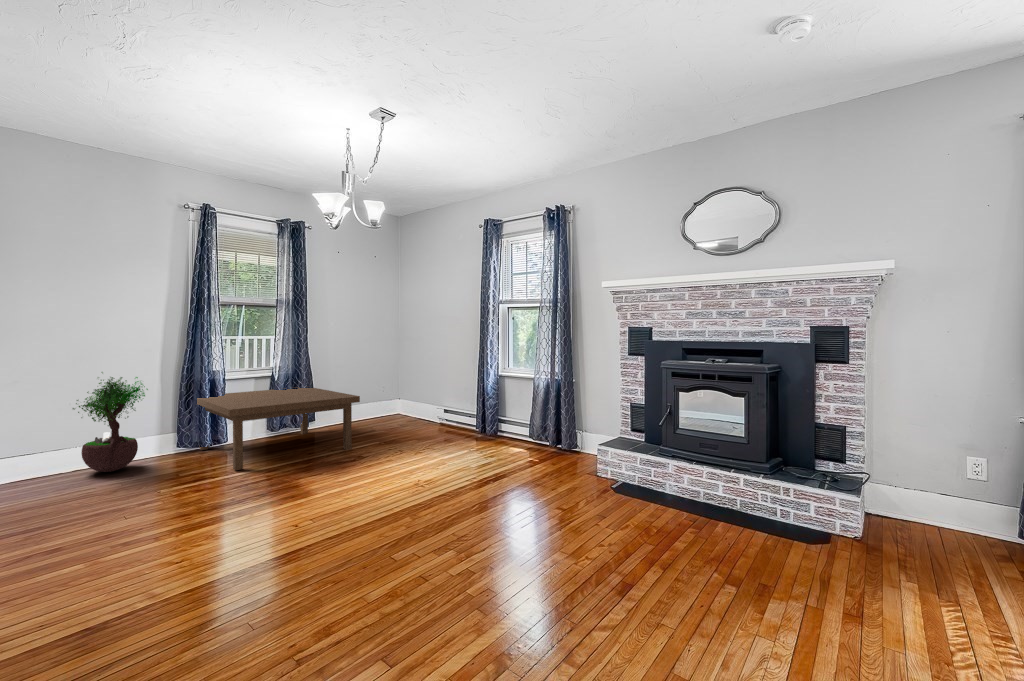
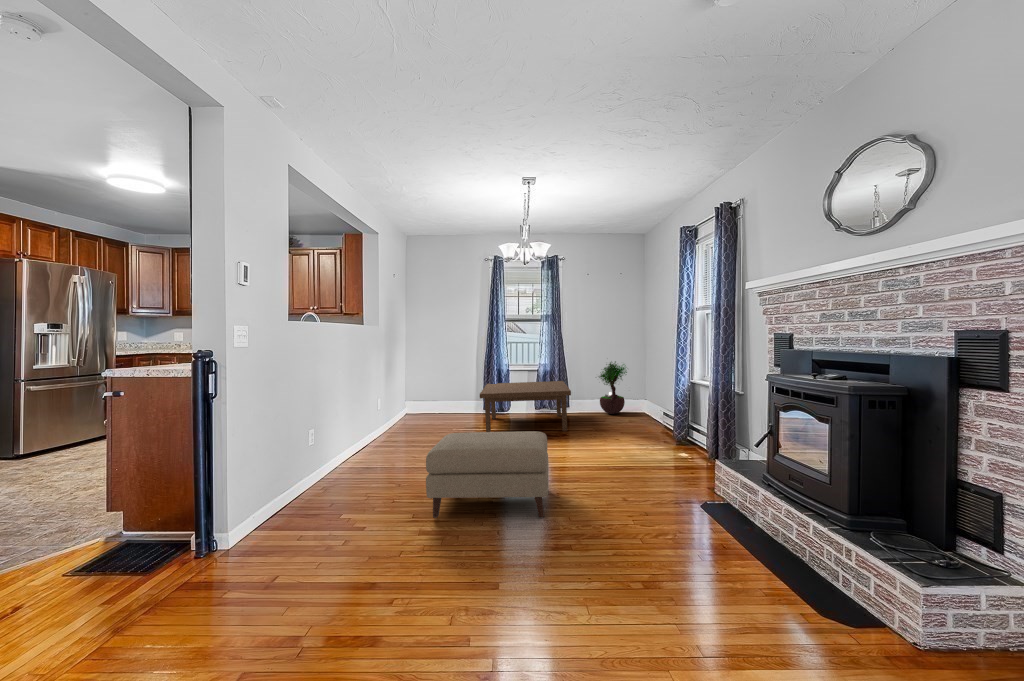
potted tree: present [73,372,148,472] -> present [599,361,627,414]
ottoman: none [326,442,522,595] -> present [426,431,549,518]

